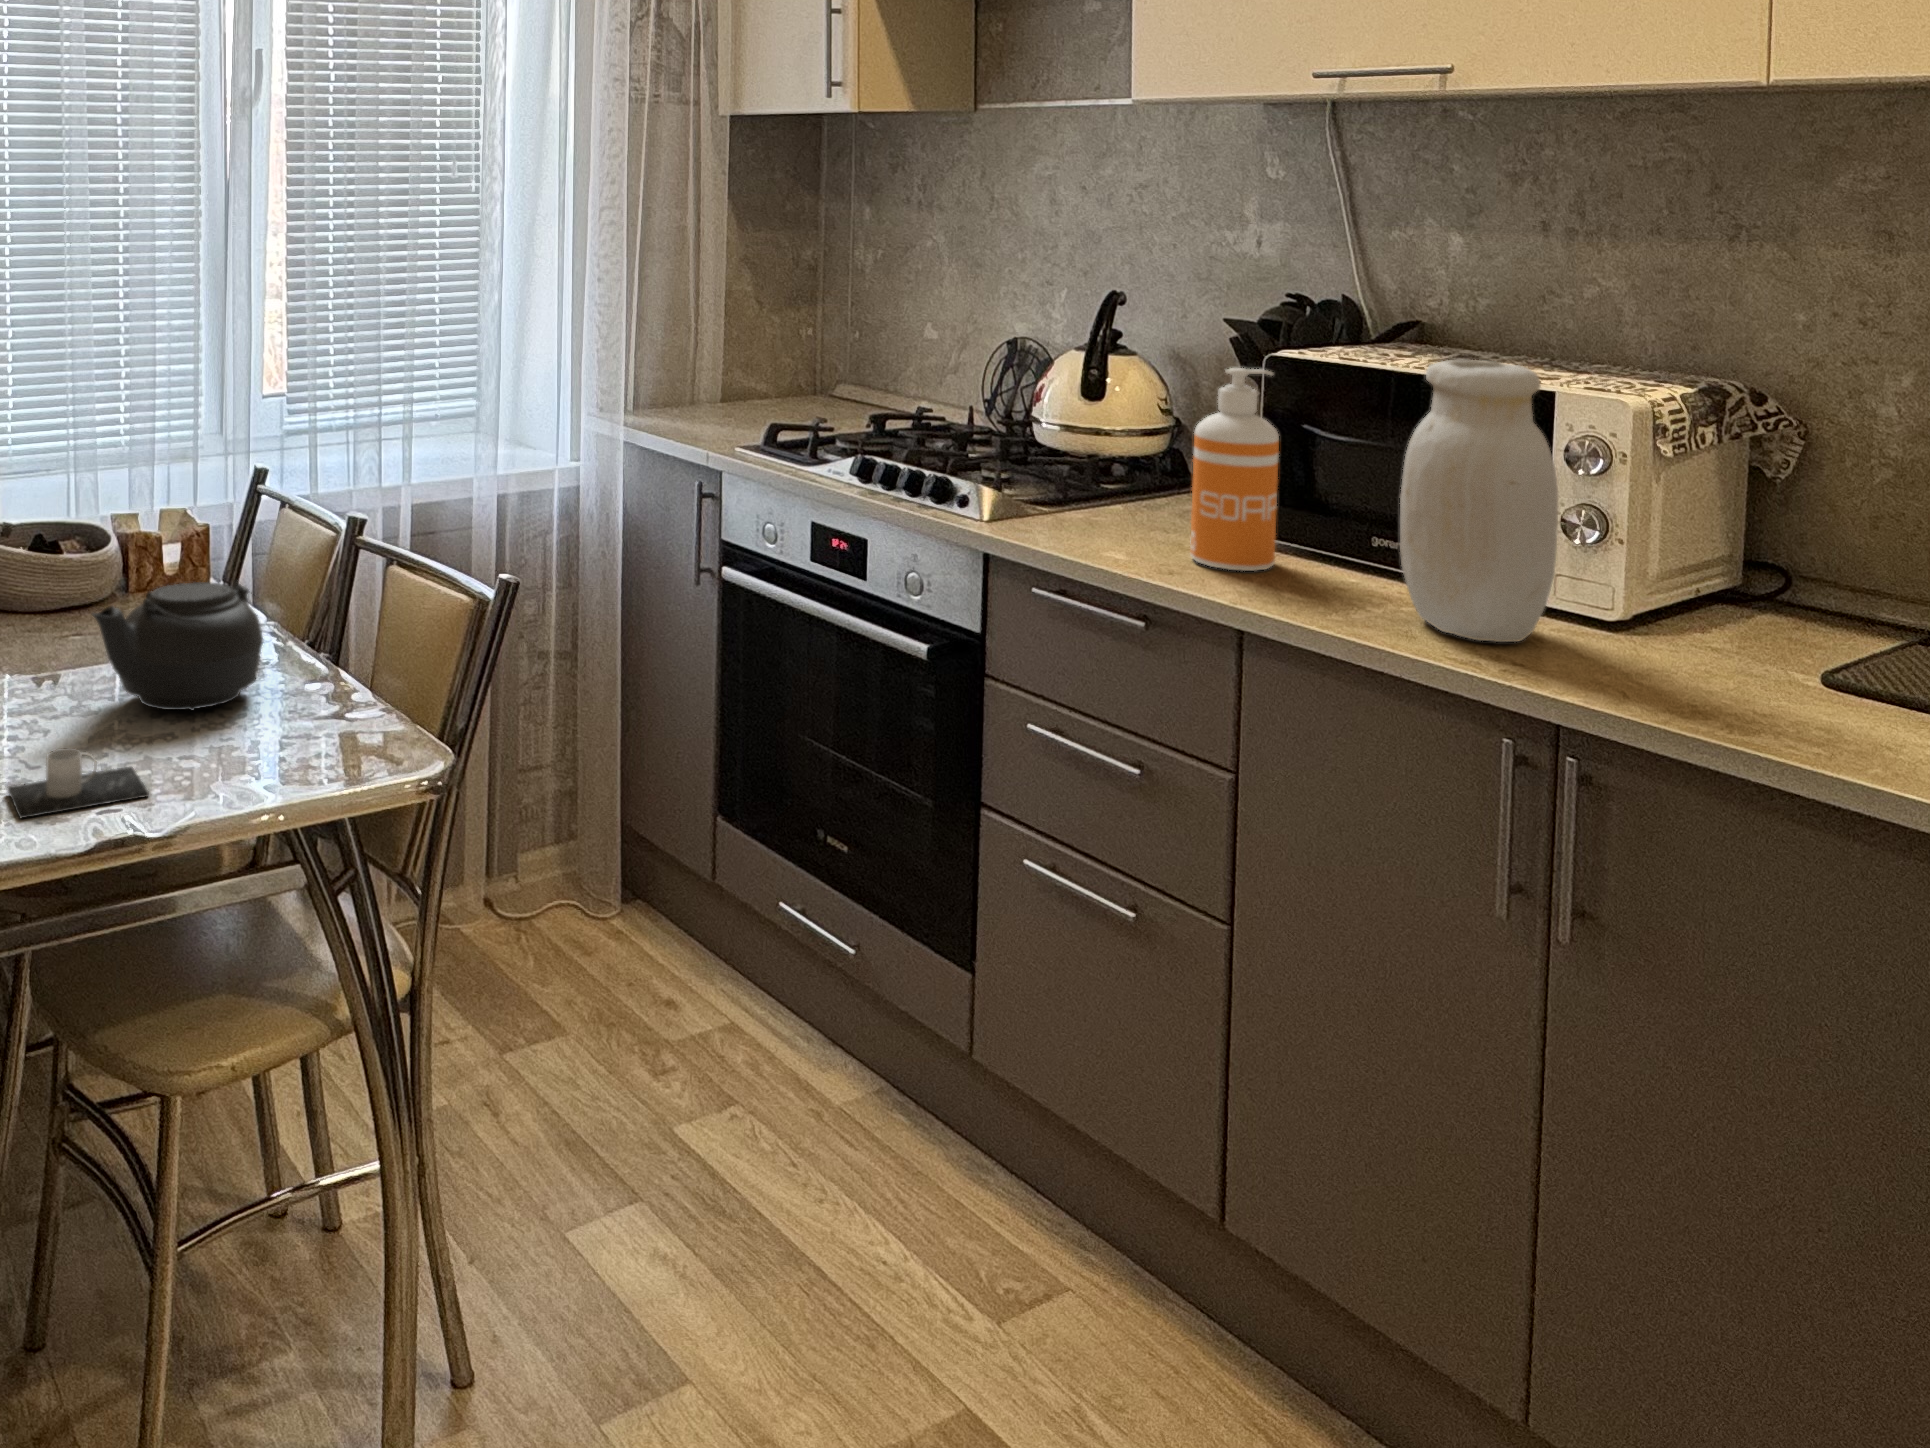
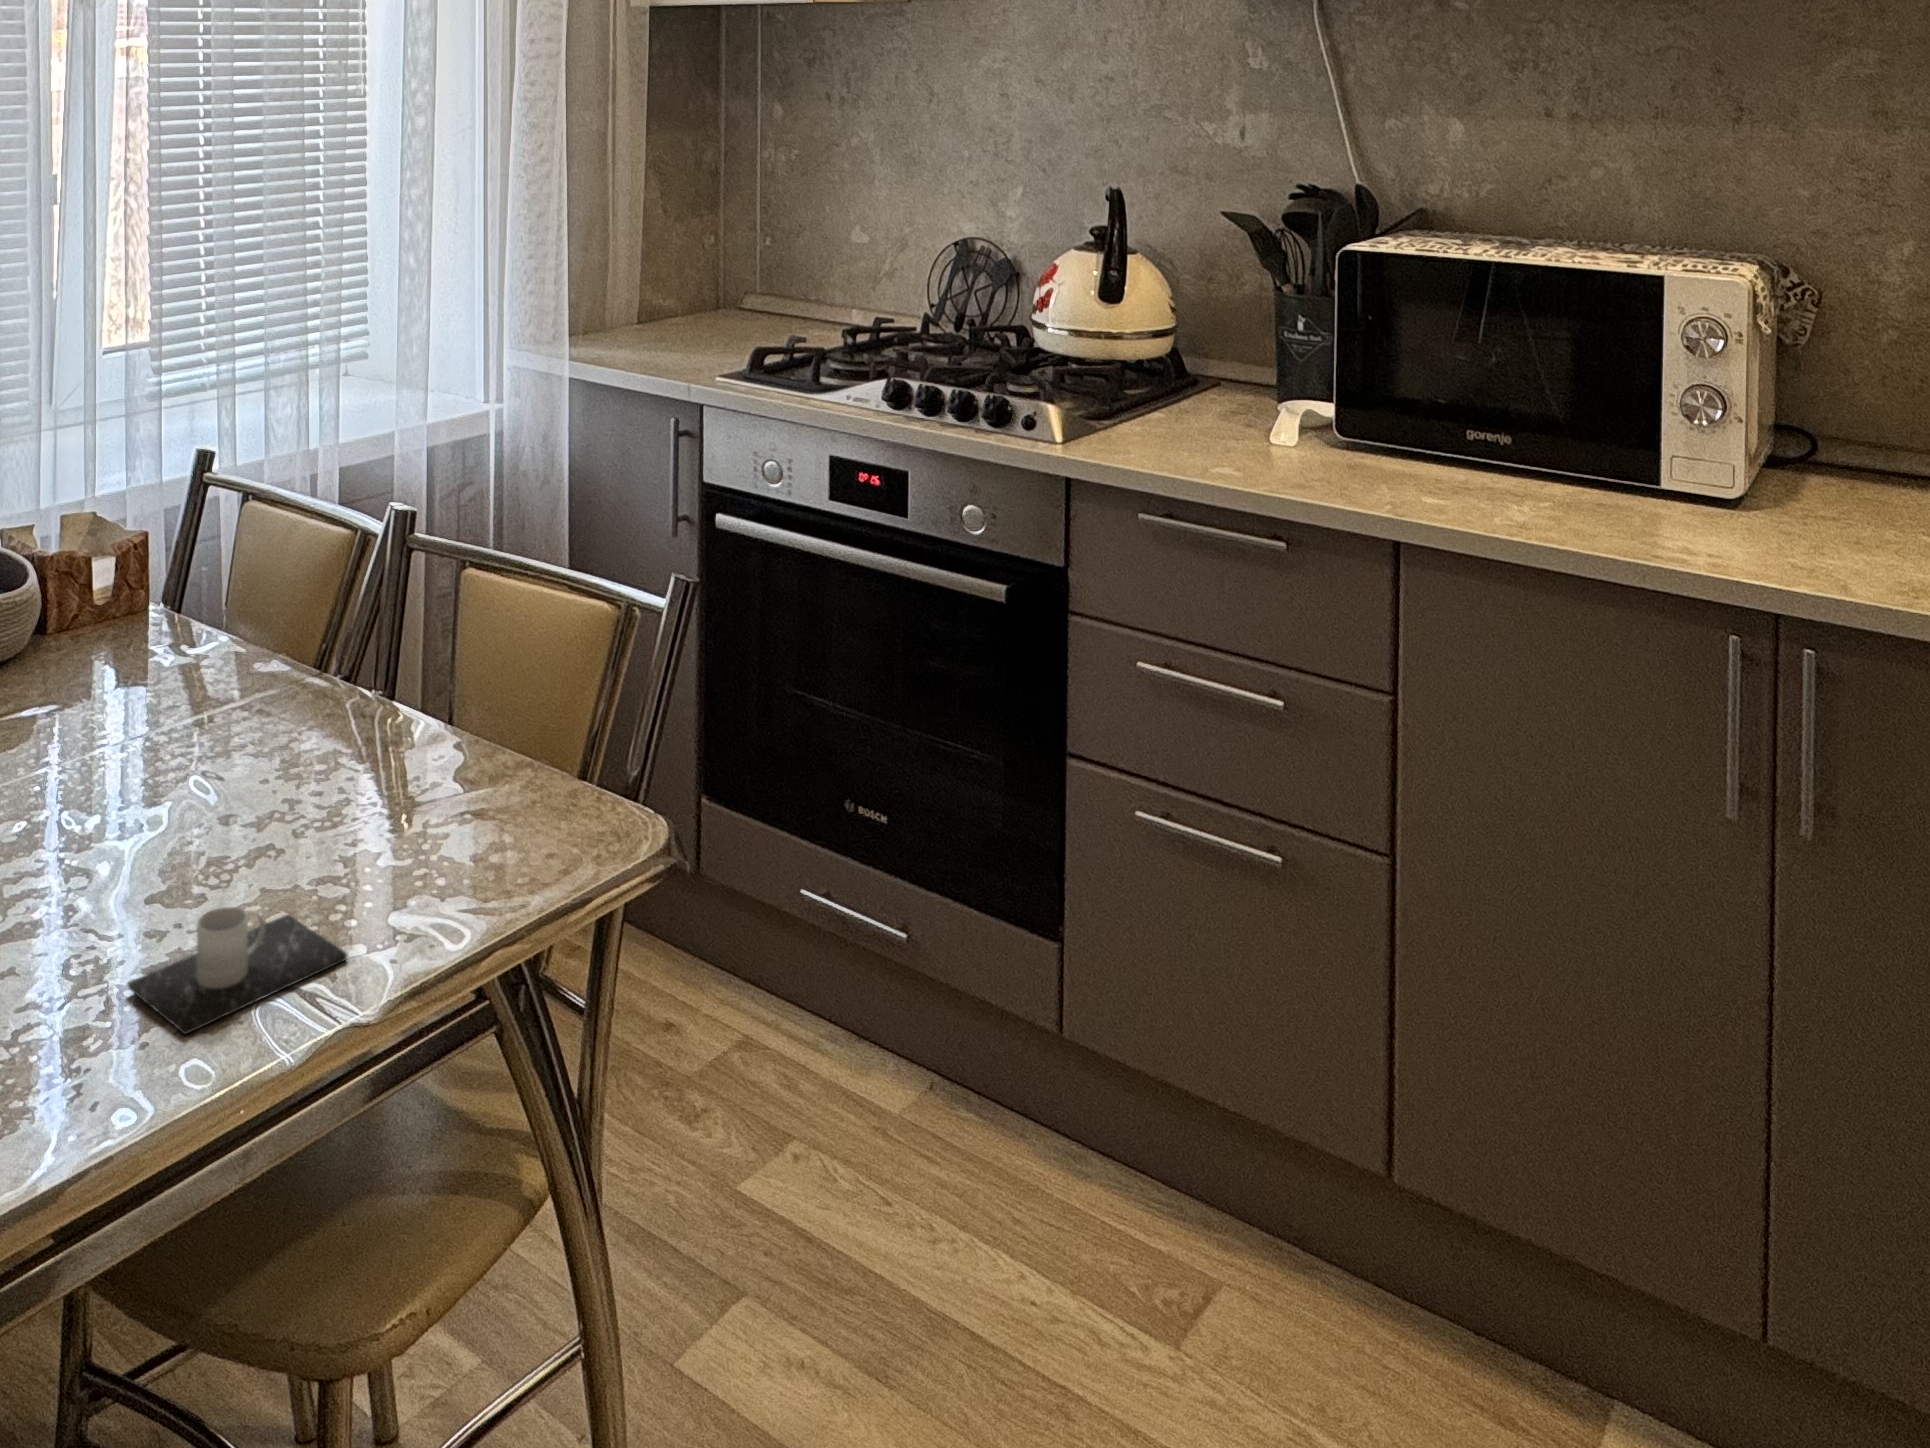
jar: present [1400,360,1558,642] -> none [1563,249,1726,535]
soap dispenser: present [1190,368,1279,571] -> none [1303,267,1390,481]
teapot: present [92,581,263,711] -> none [162,618,385,814]

